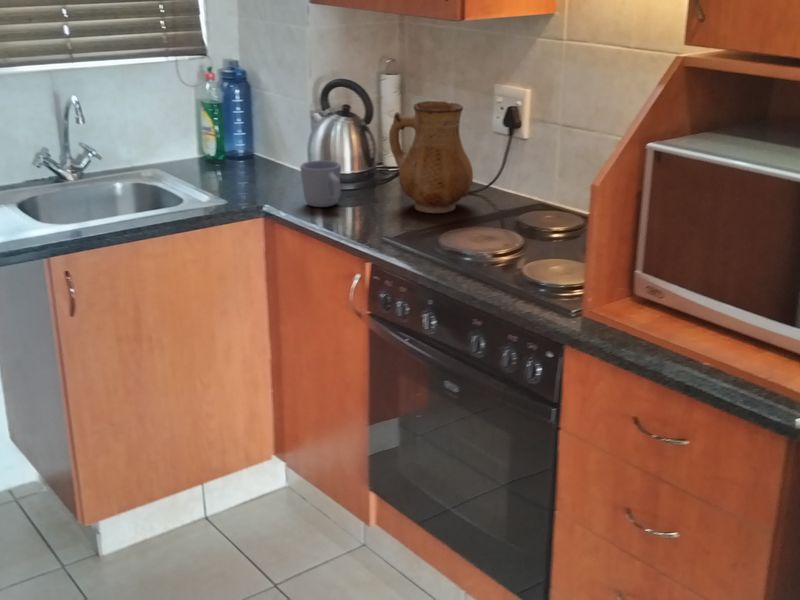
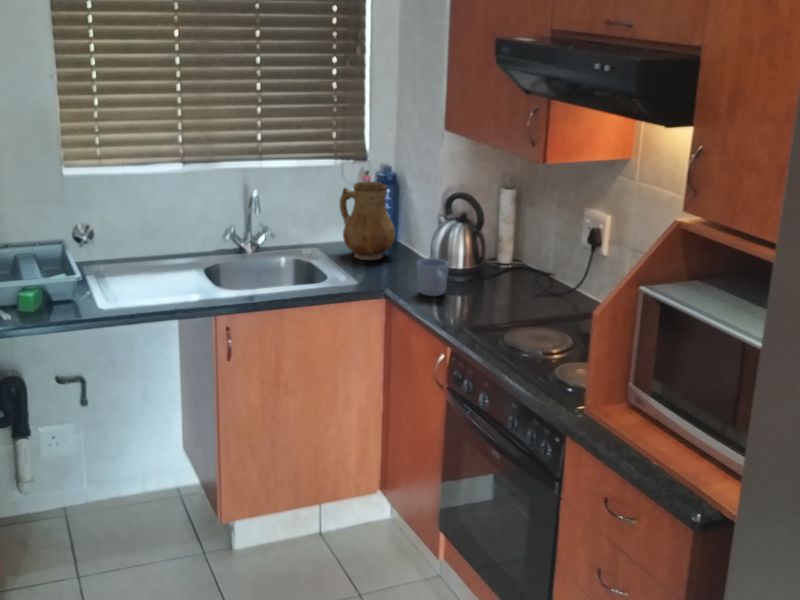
ceramic pitcher: present [389,101,473,213] -> present [340,181,395,260]

